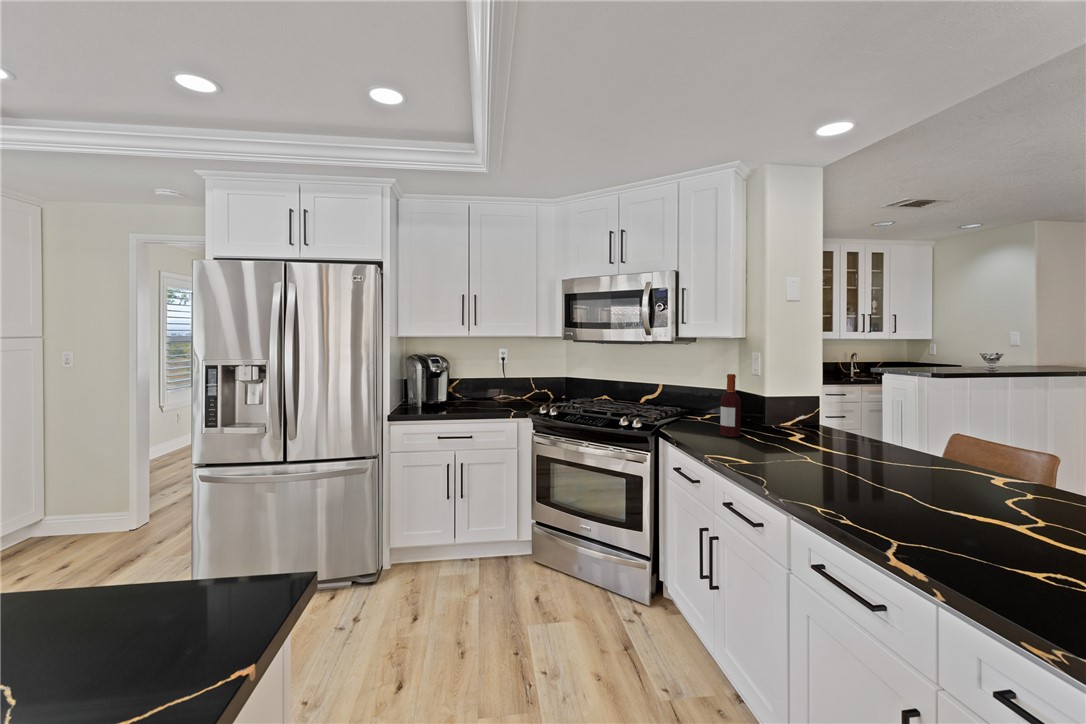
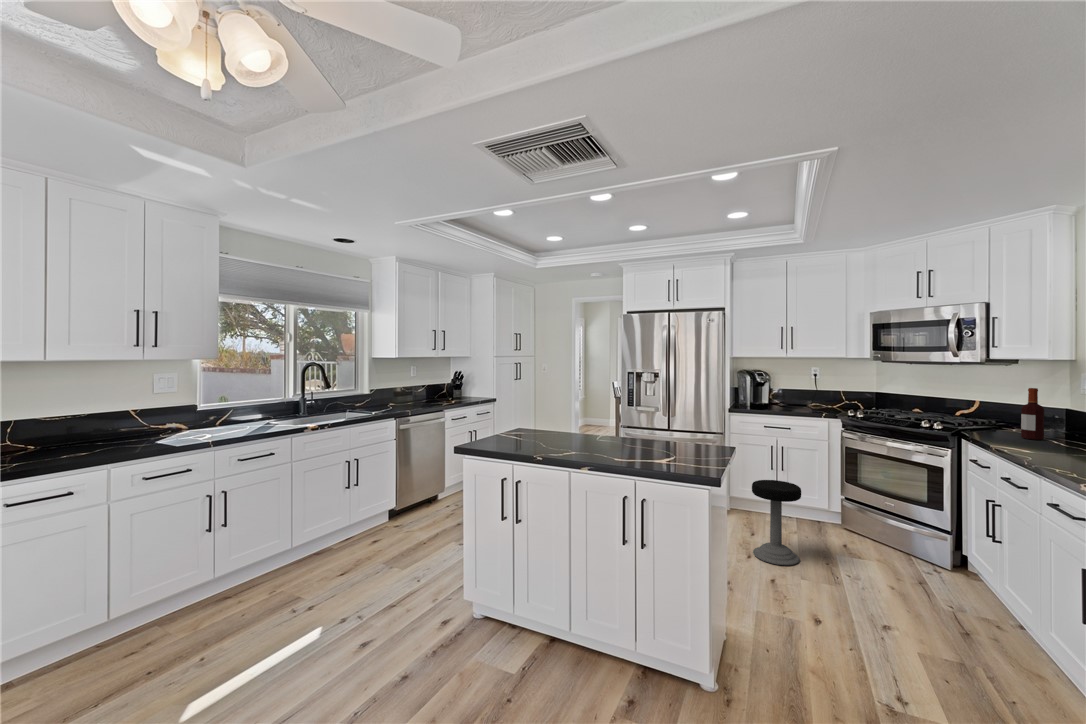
stool: none [406,536,481,690] -> present [752,480,801,565]

